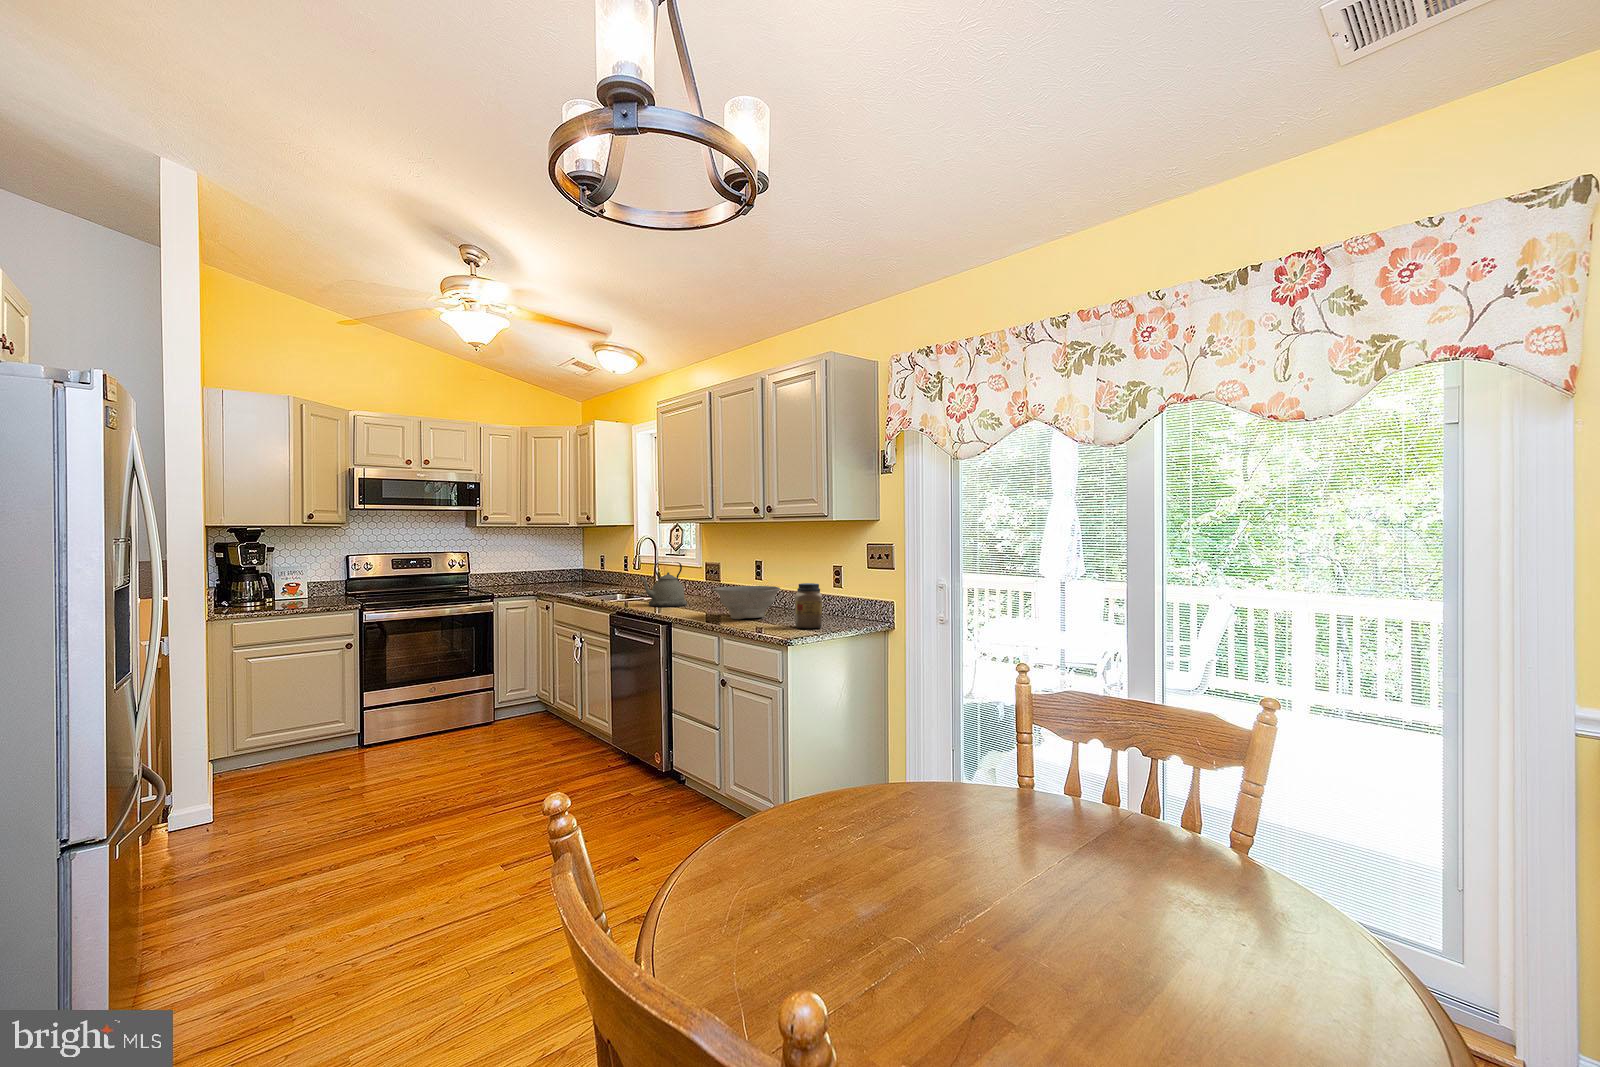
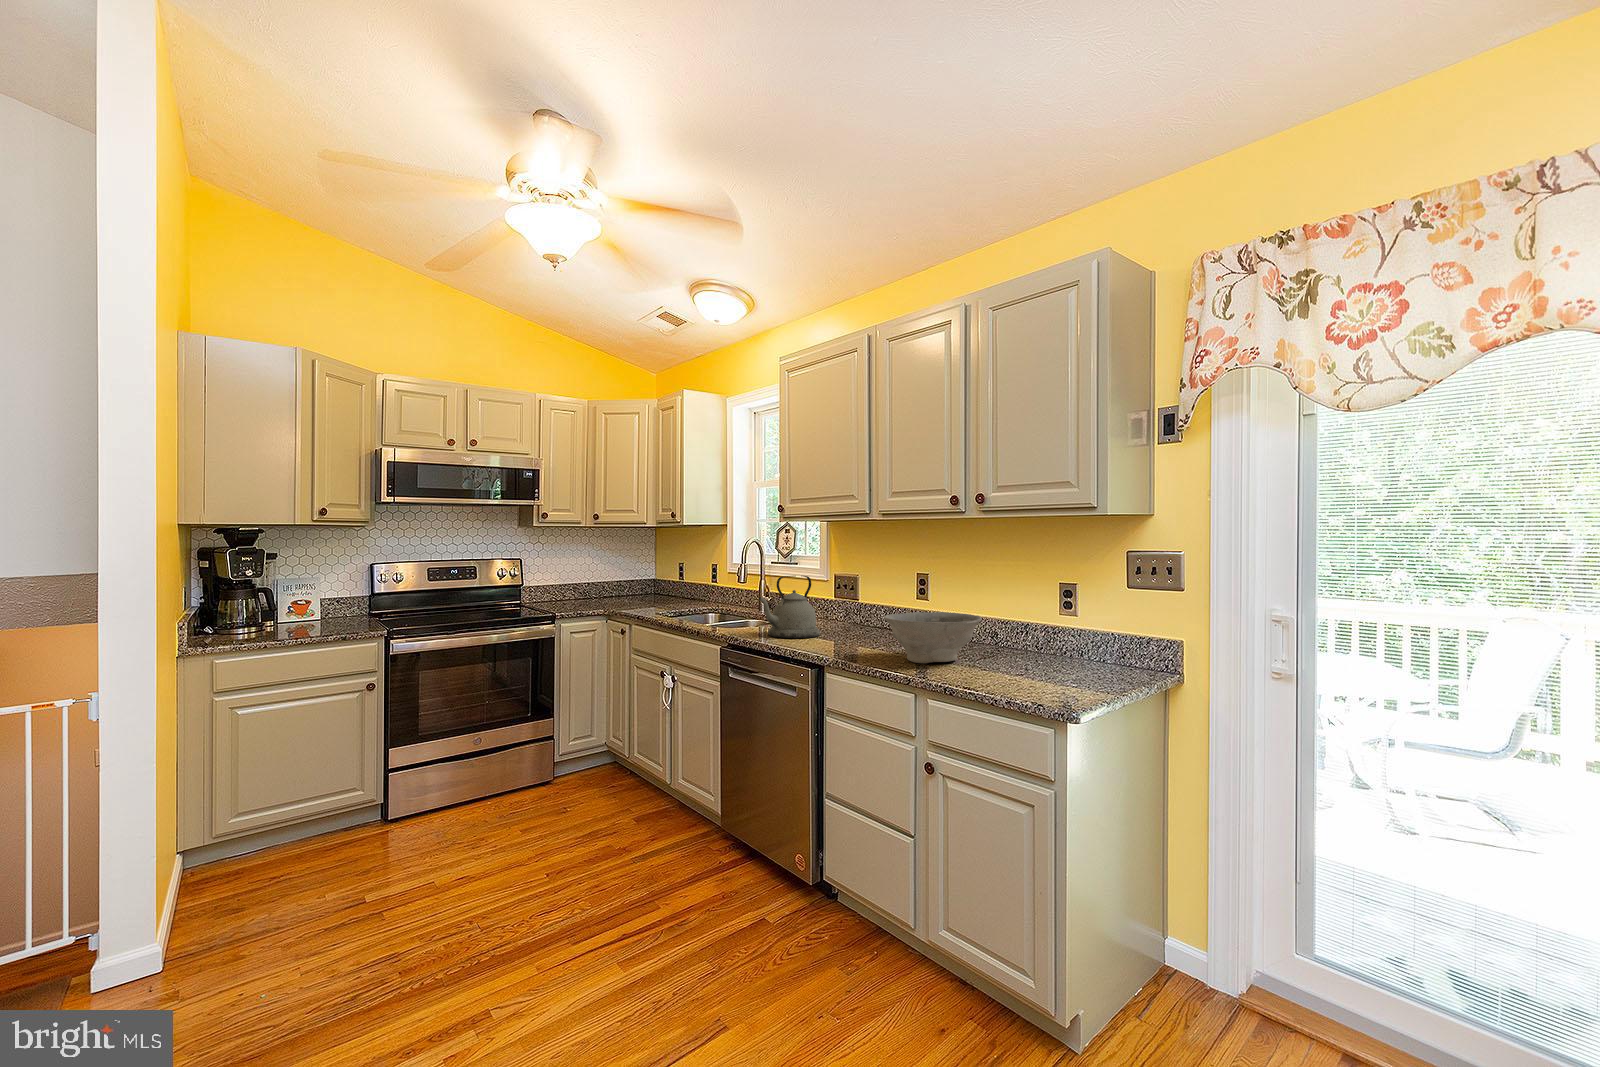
jar: present [795,583,822,628] -> none [1025,613,1075,685]

